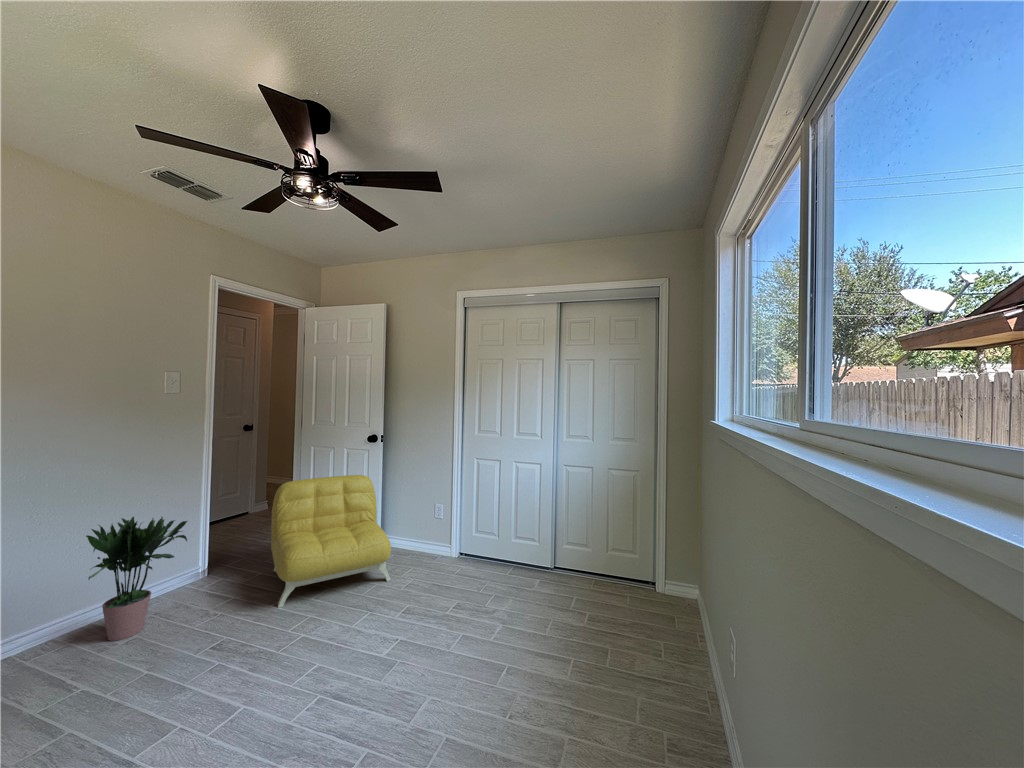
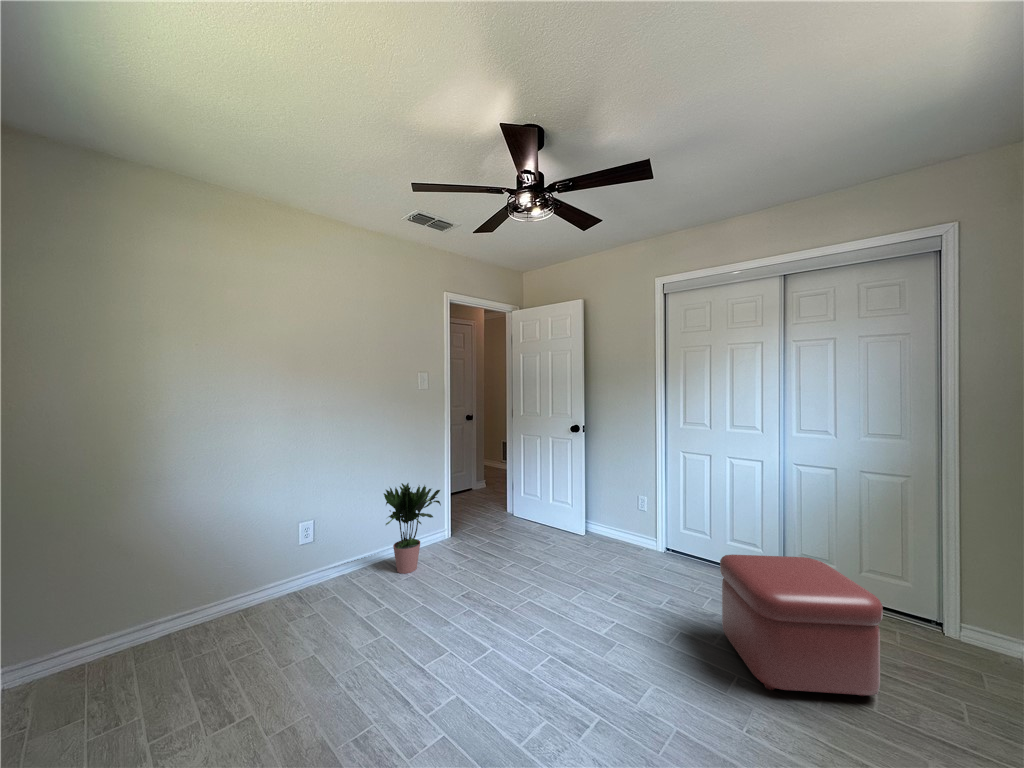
armchair: present [271,475,391,608] -> none [496,462,599,571]
ottoman: none [499,544,612,669] -> present [720,555,883,696]

